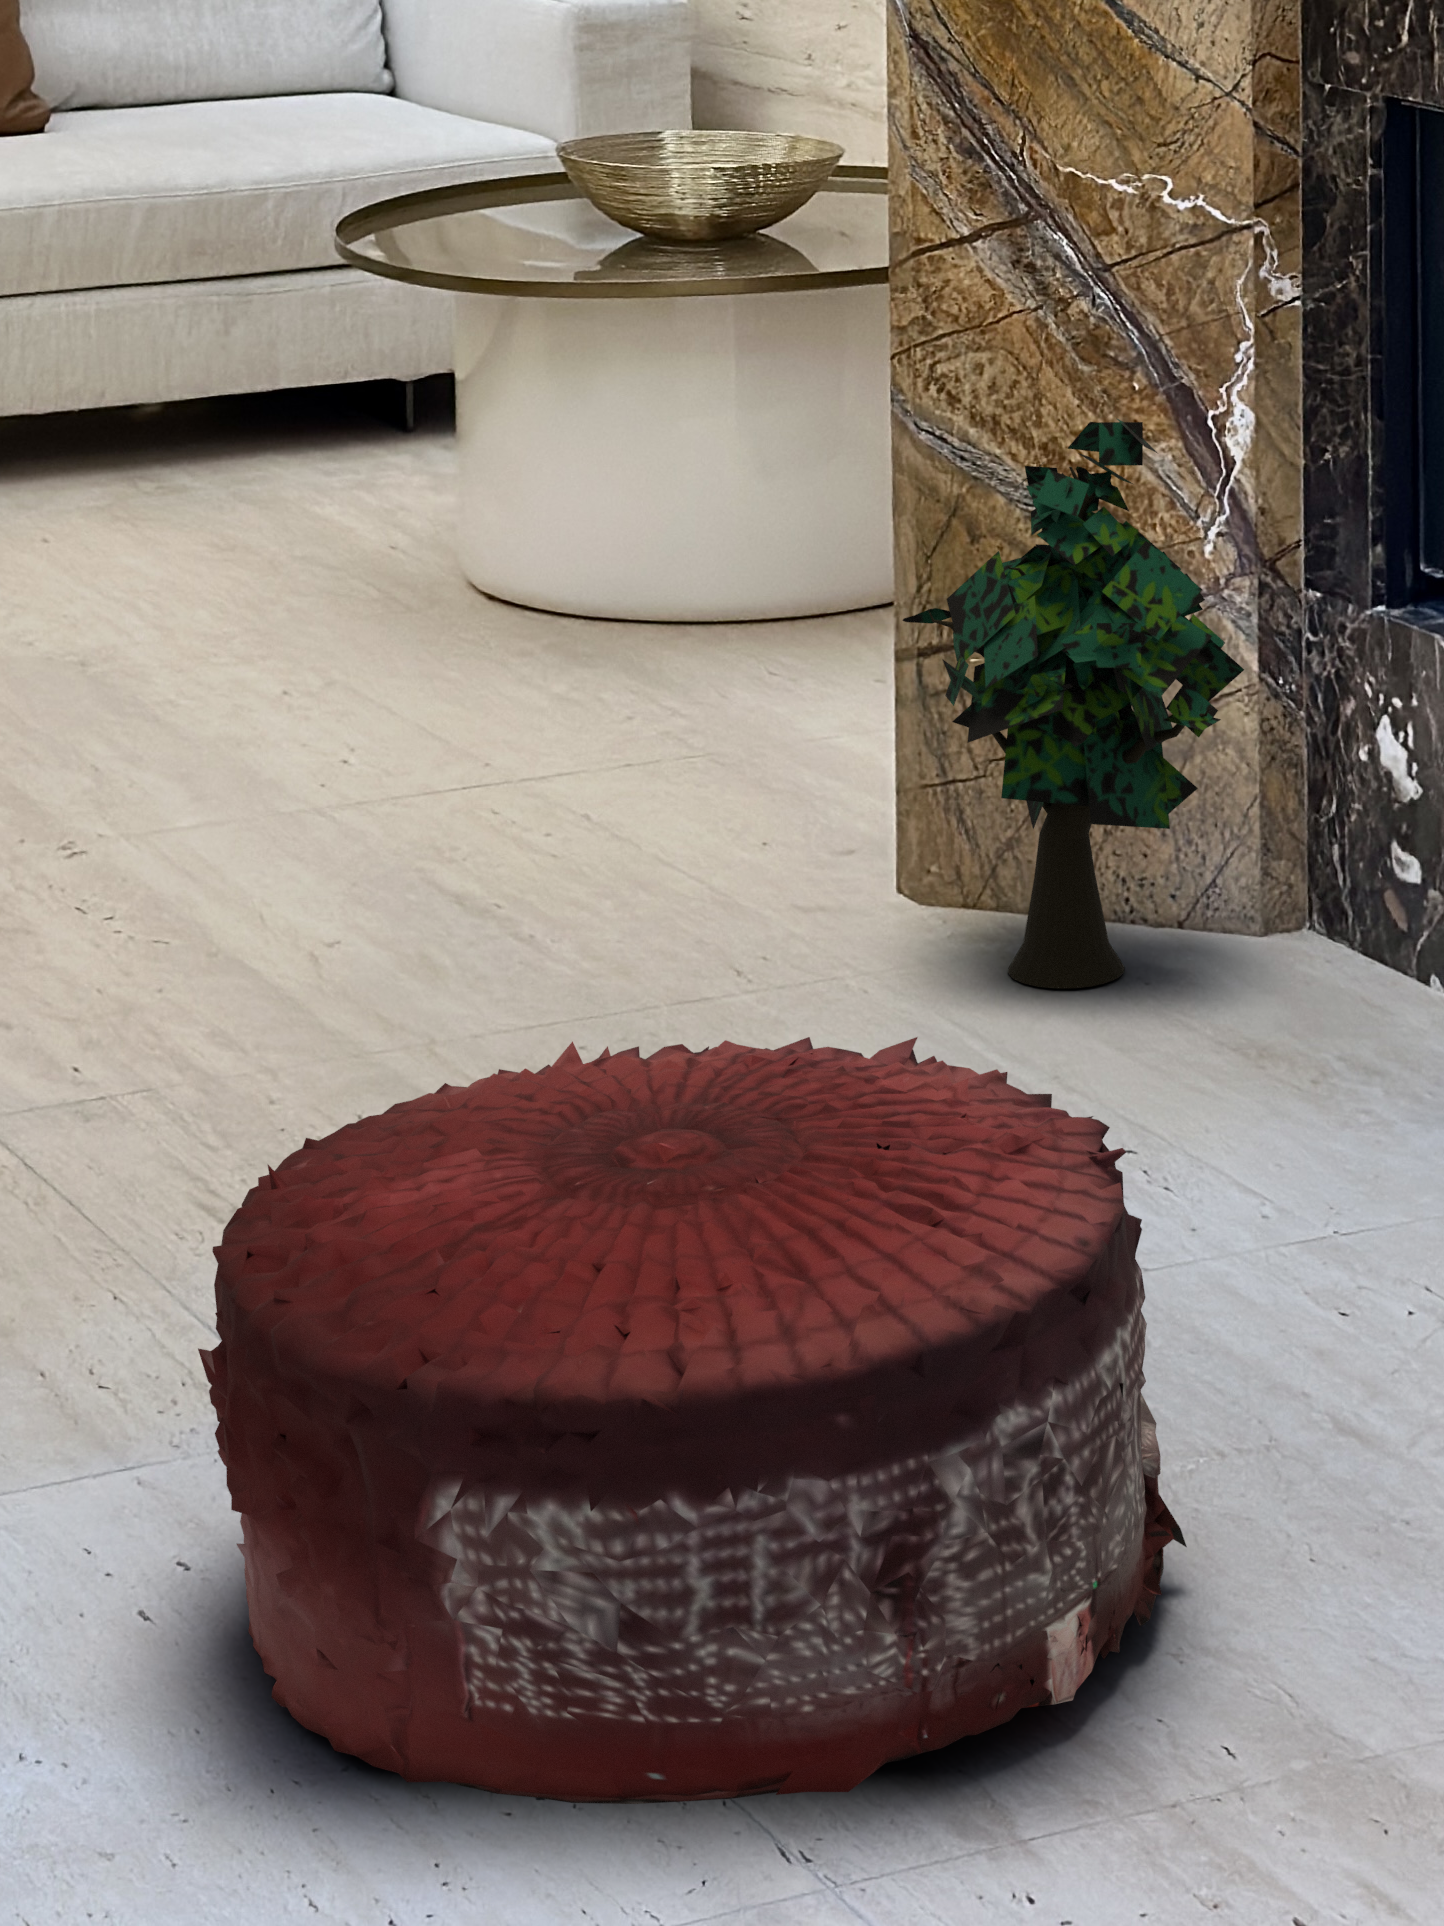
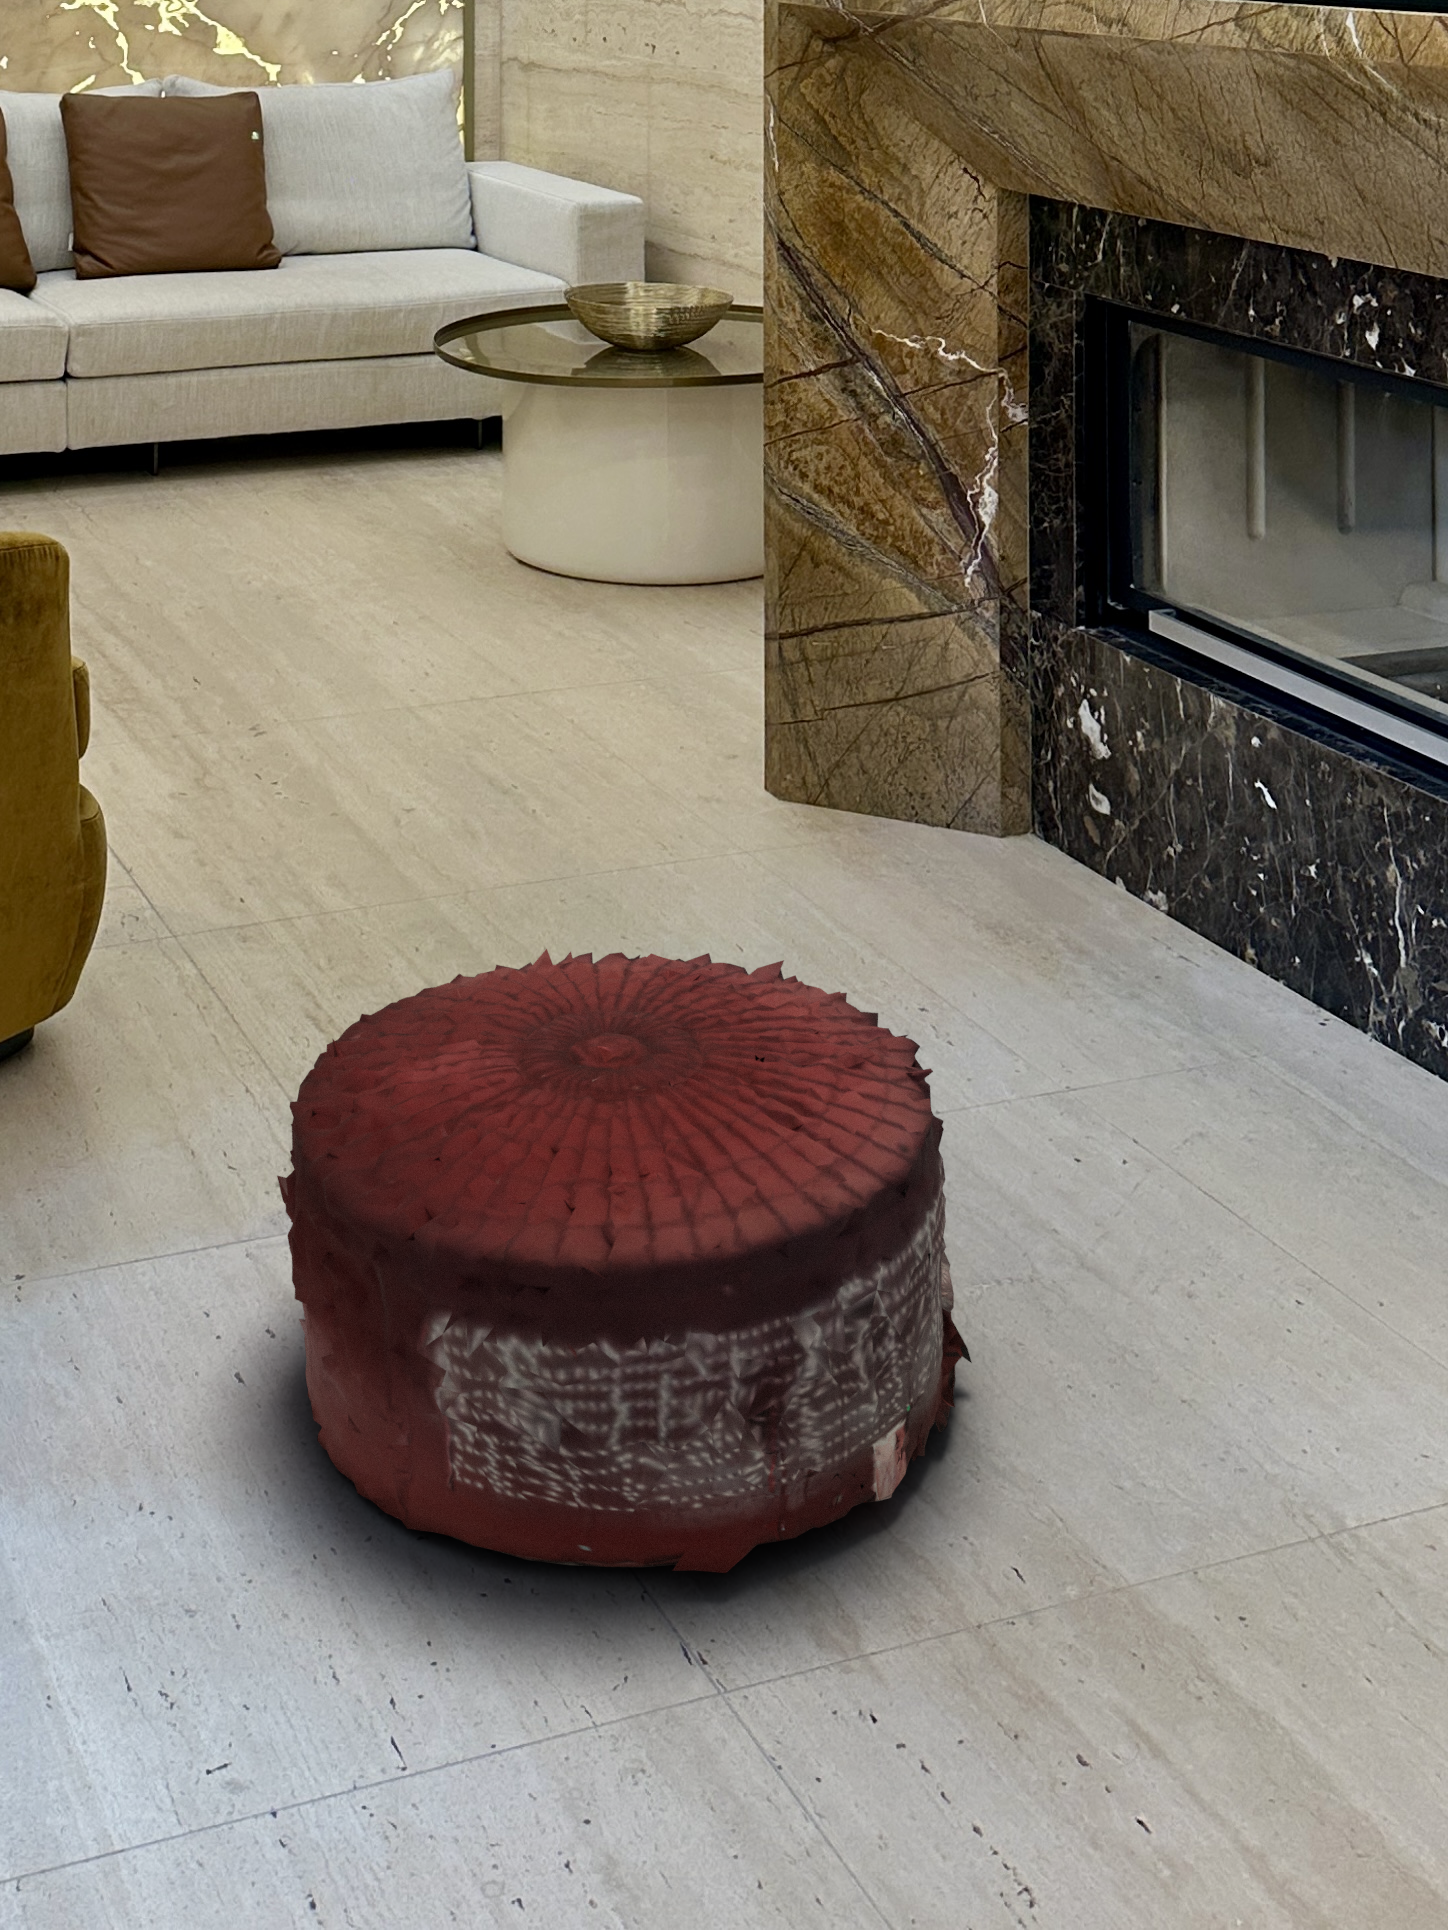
decorative plant: present [903,419,1244,988] -> none [774,505,998,880]

